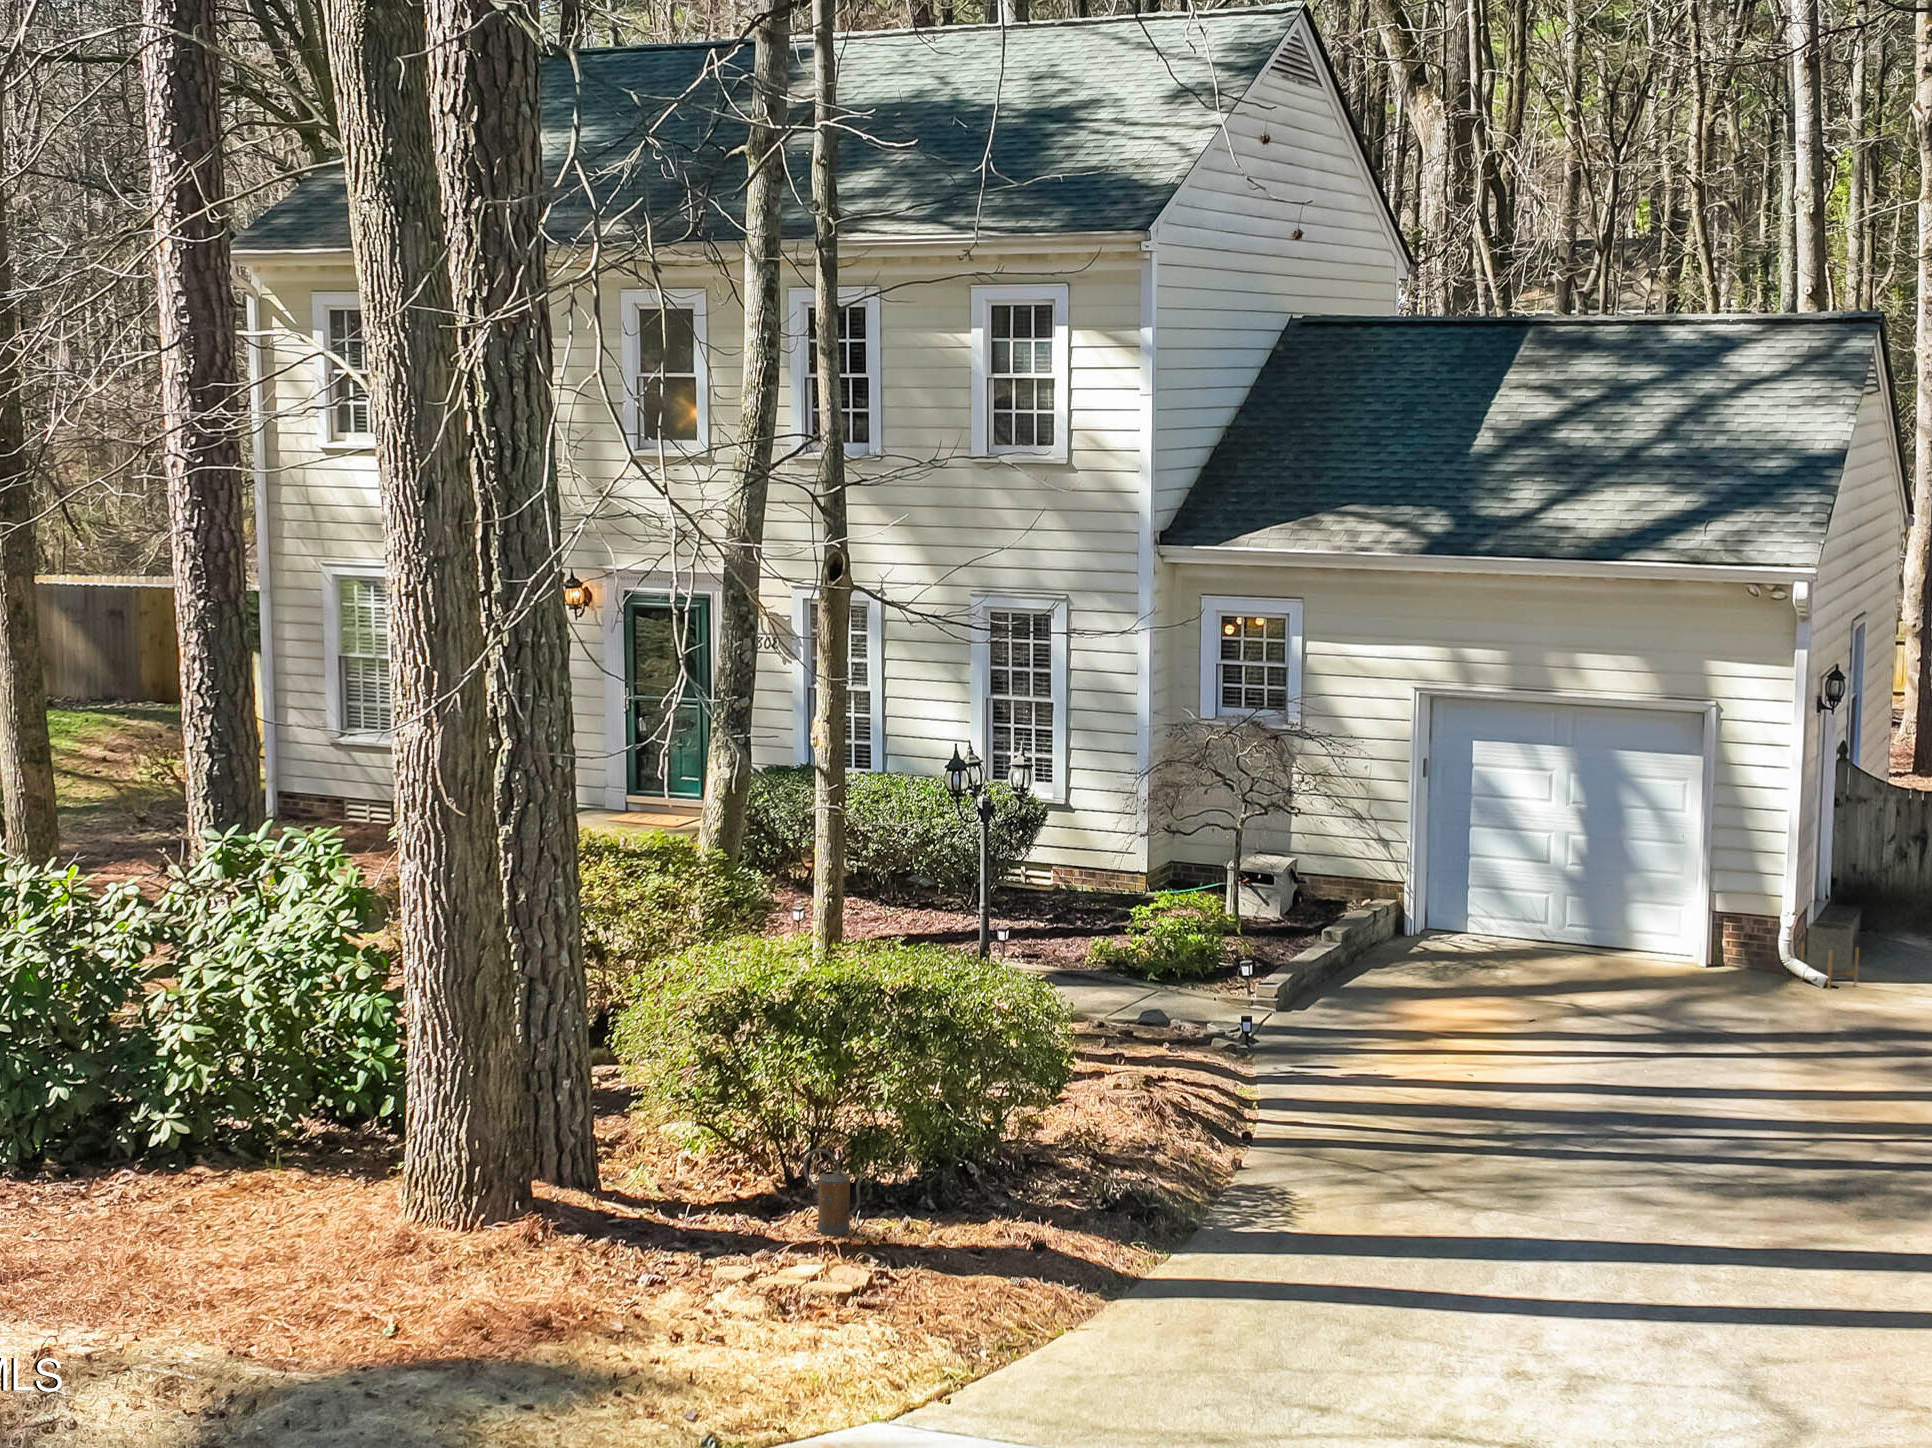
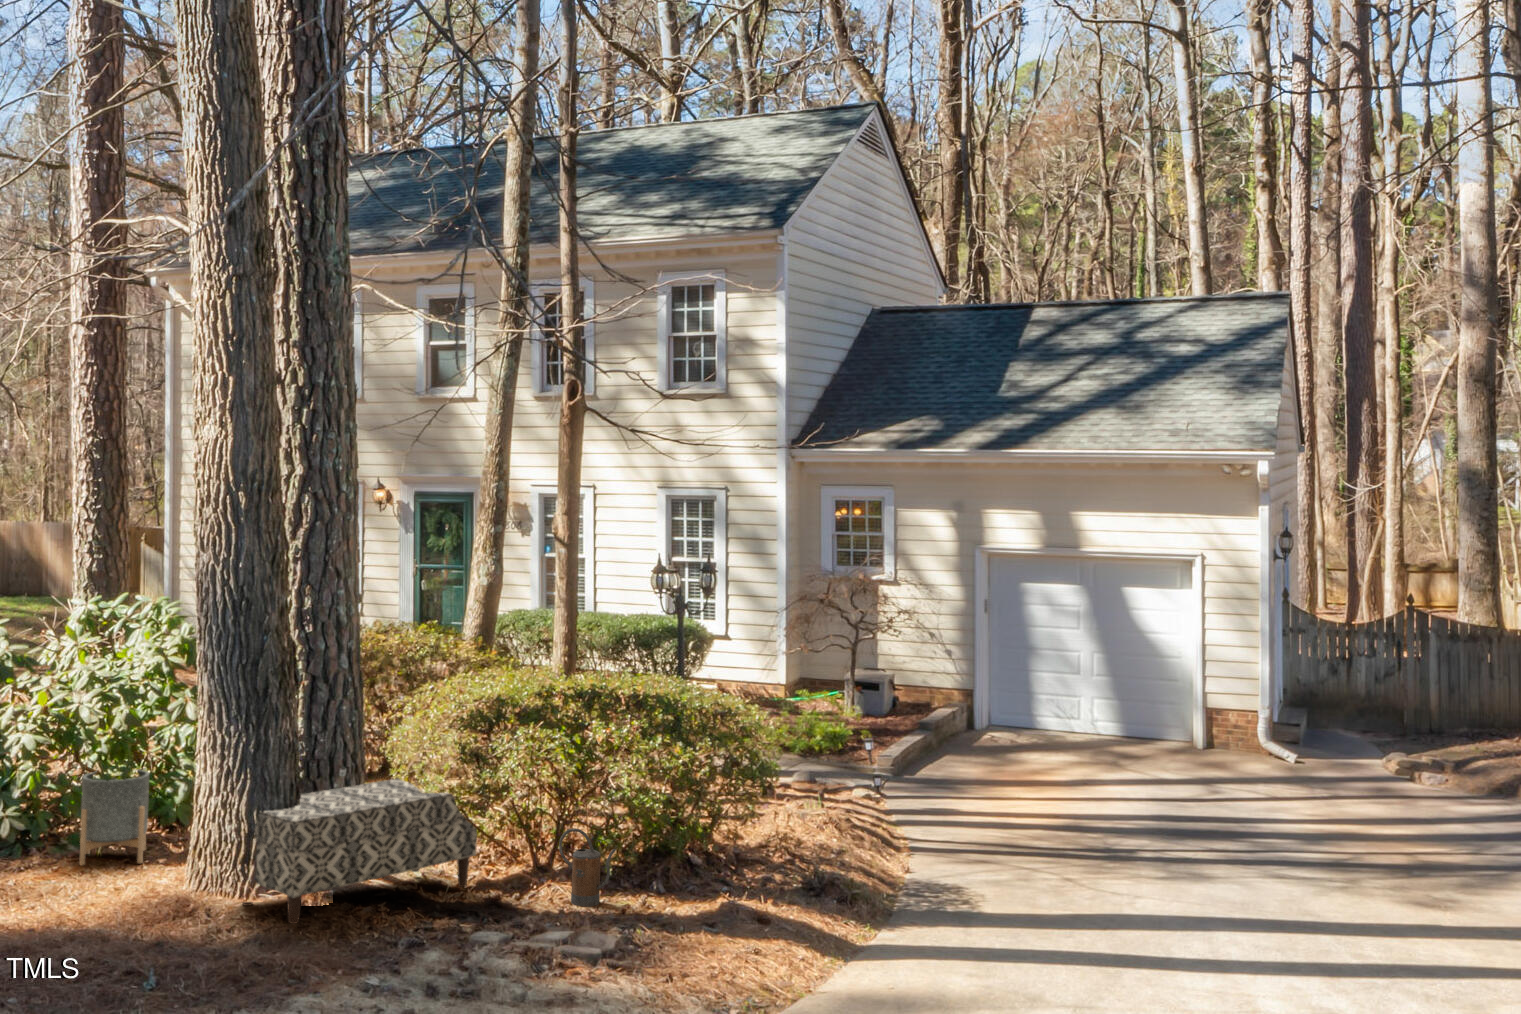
planter: present [1800,922,1859,989] -> present [79,769,149,865]
bench: none [454,1084,713,1266] -> present [242,778,477,924]

